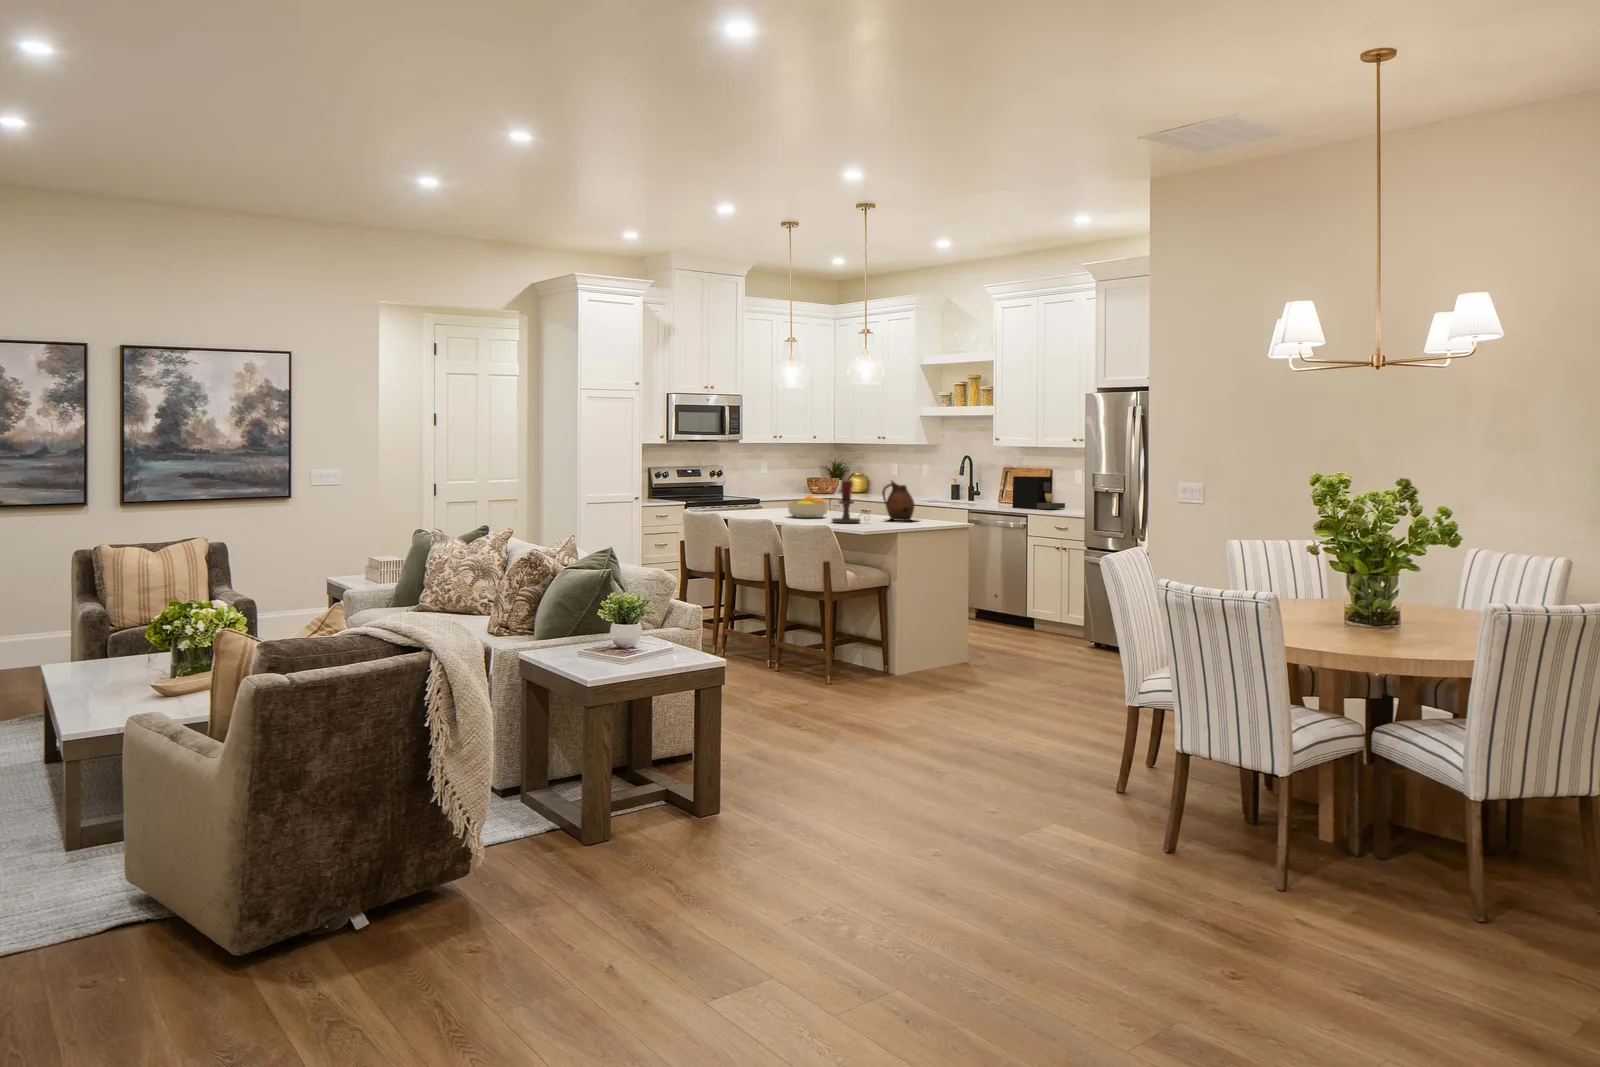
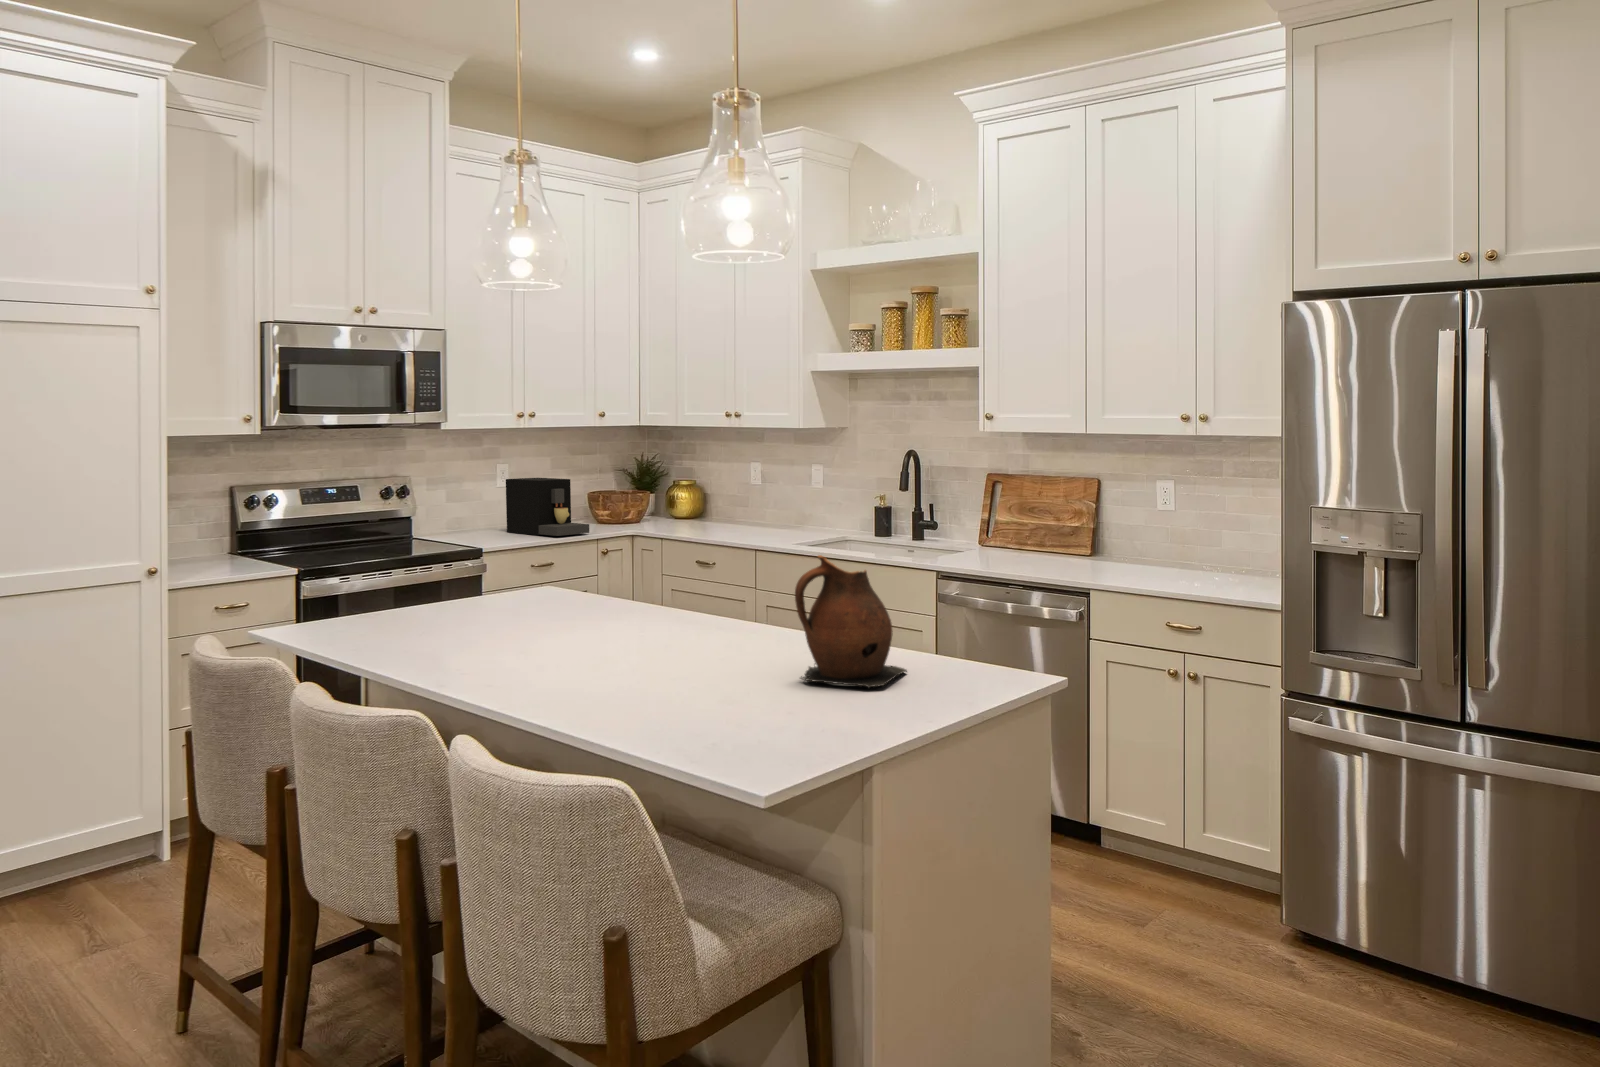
coffee maker: present [1012,476,1065,509] -> present [506,478,589,536]
candle holder: present [832,481,870,523] -> none [639,573,768,720]
fruit bowl: present [788,495,828,518] -> none [507,591,629,671]

